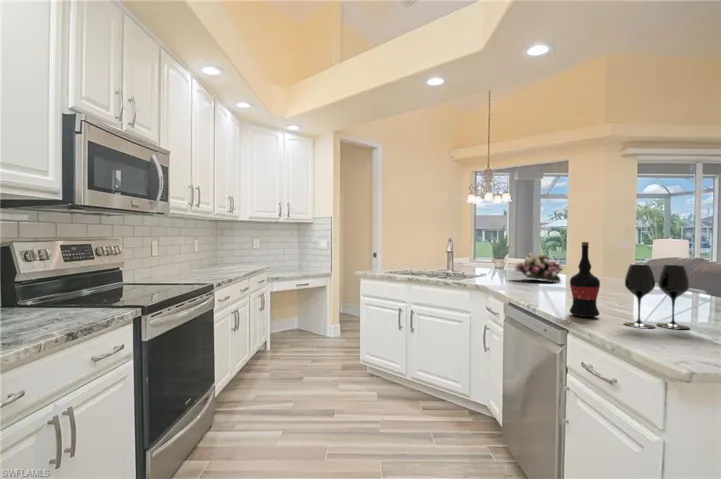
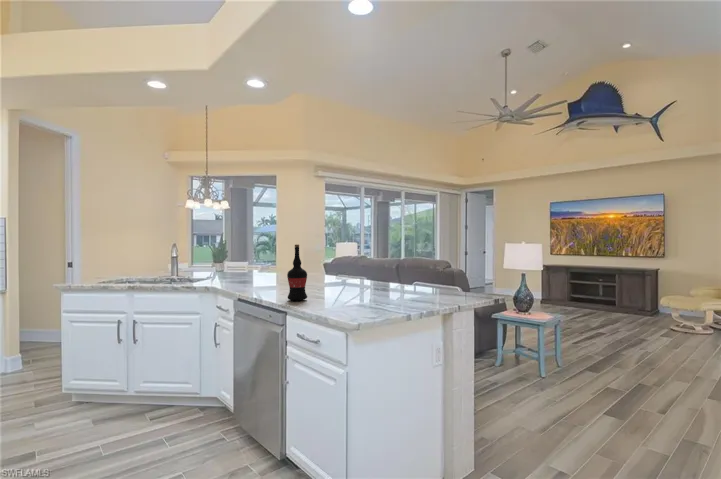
flower arrangement: present [515,253,562,282] -> none [237,255,276,278]
wine glass: present [624,265,690,329] -> none [322,259,358,303]

